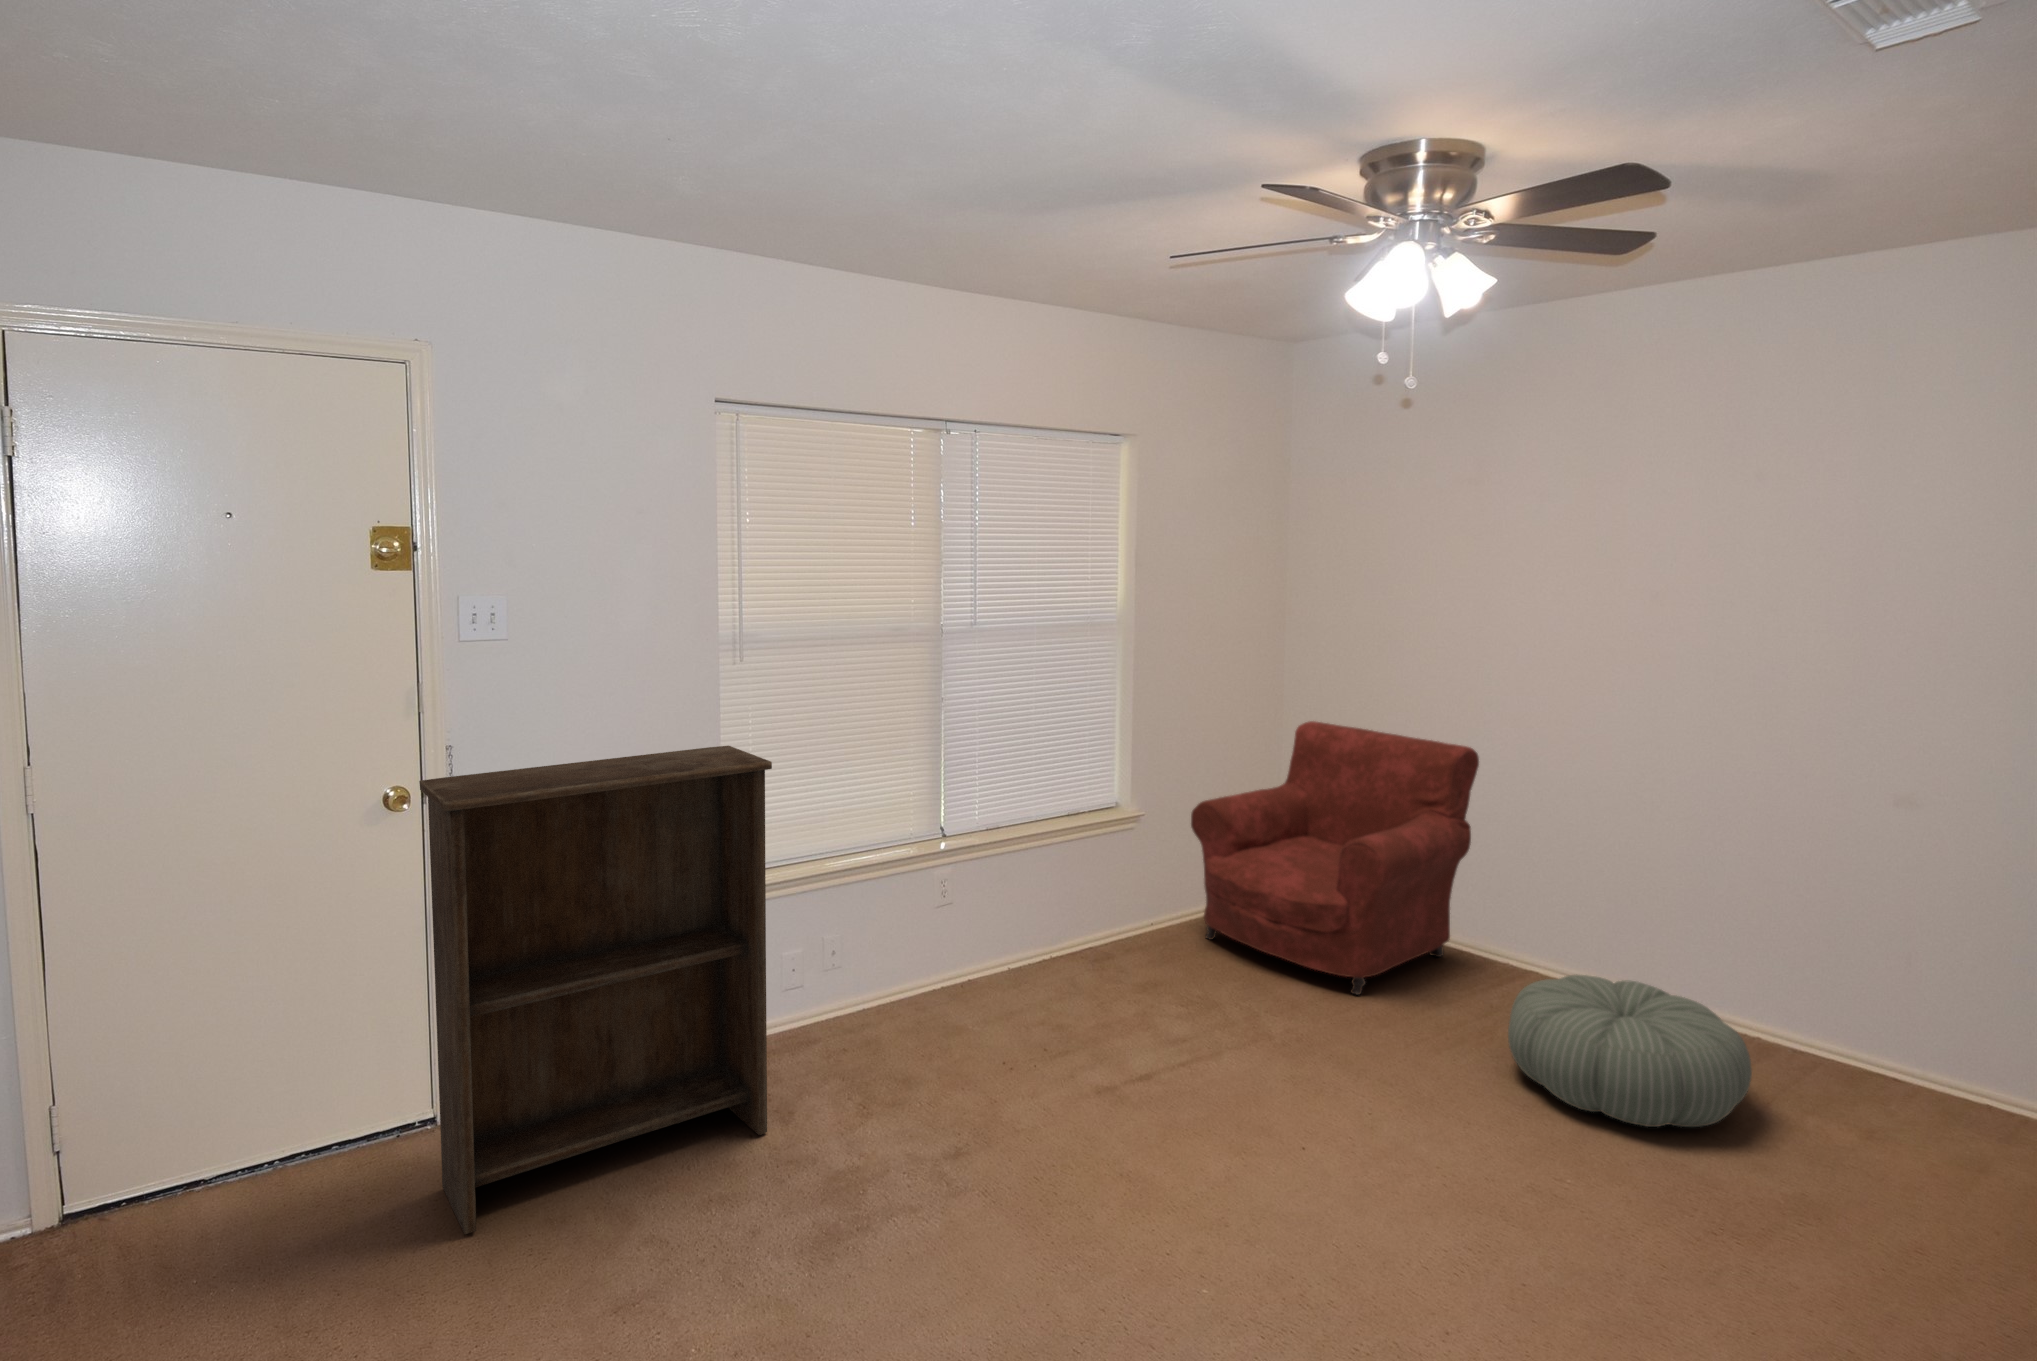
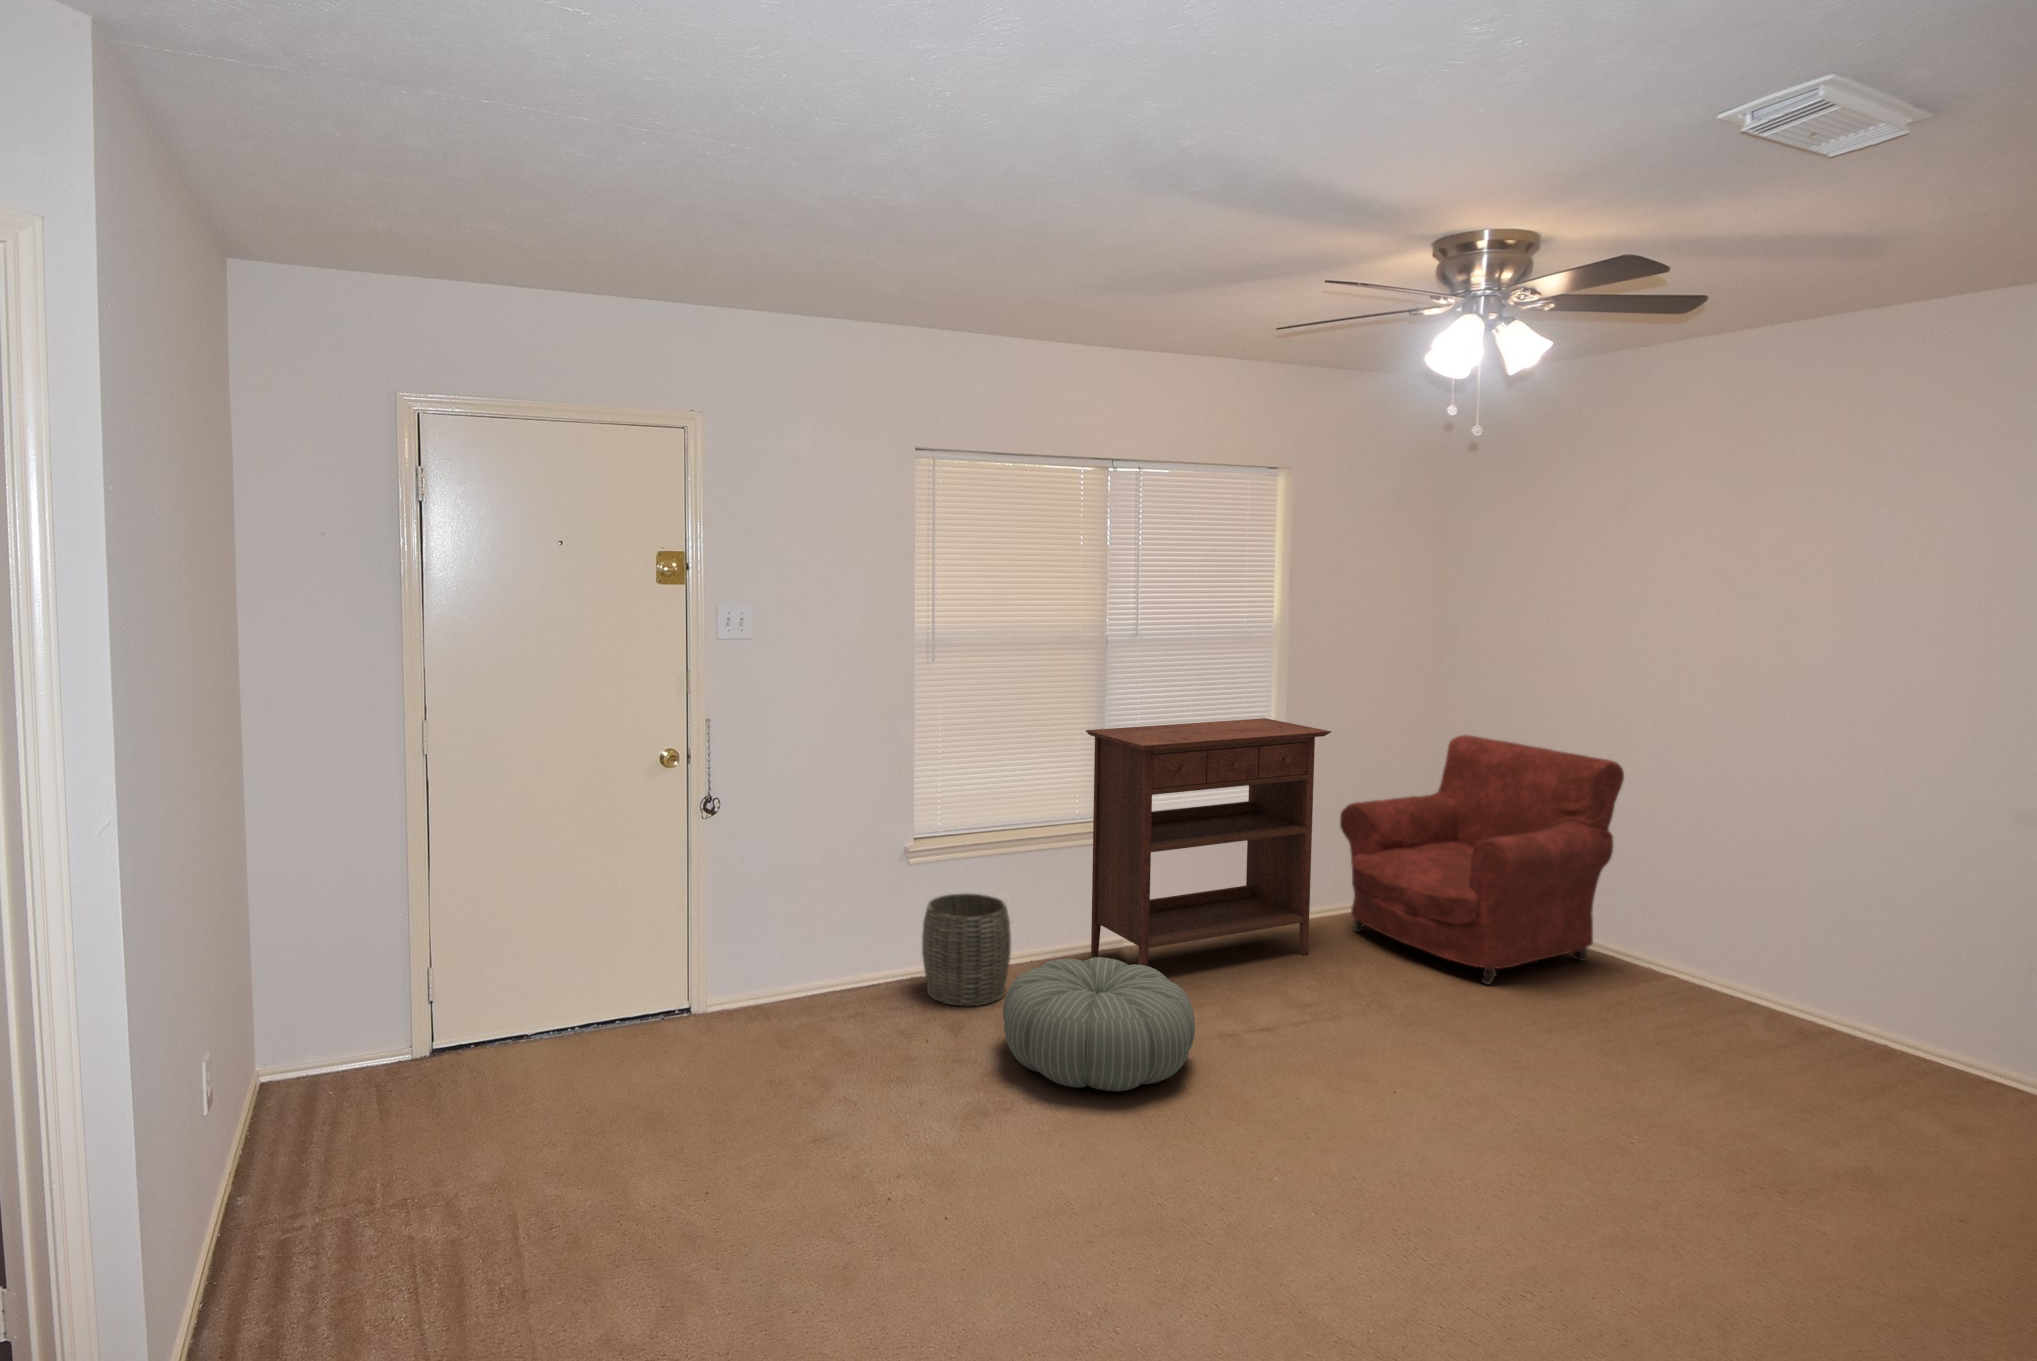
console table: none [922,712,1191,1028] -> present [1086,718,1331,966]
bookshelf: present [419,746,772,1234] -> none [688,727,950,1083]
woven basket: none [736,937,843,1079] -> present [922,893,1011,1006]
pouf: present [1508,975,1752,1127] -> present [1003,957,1195,1091]

